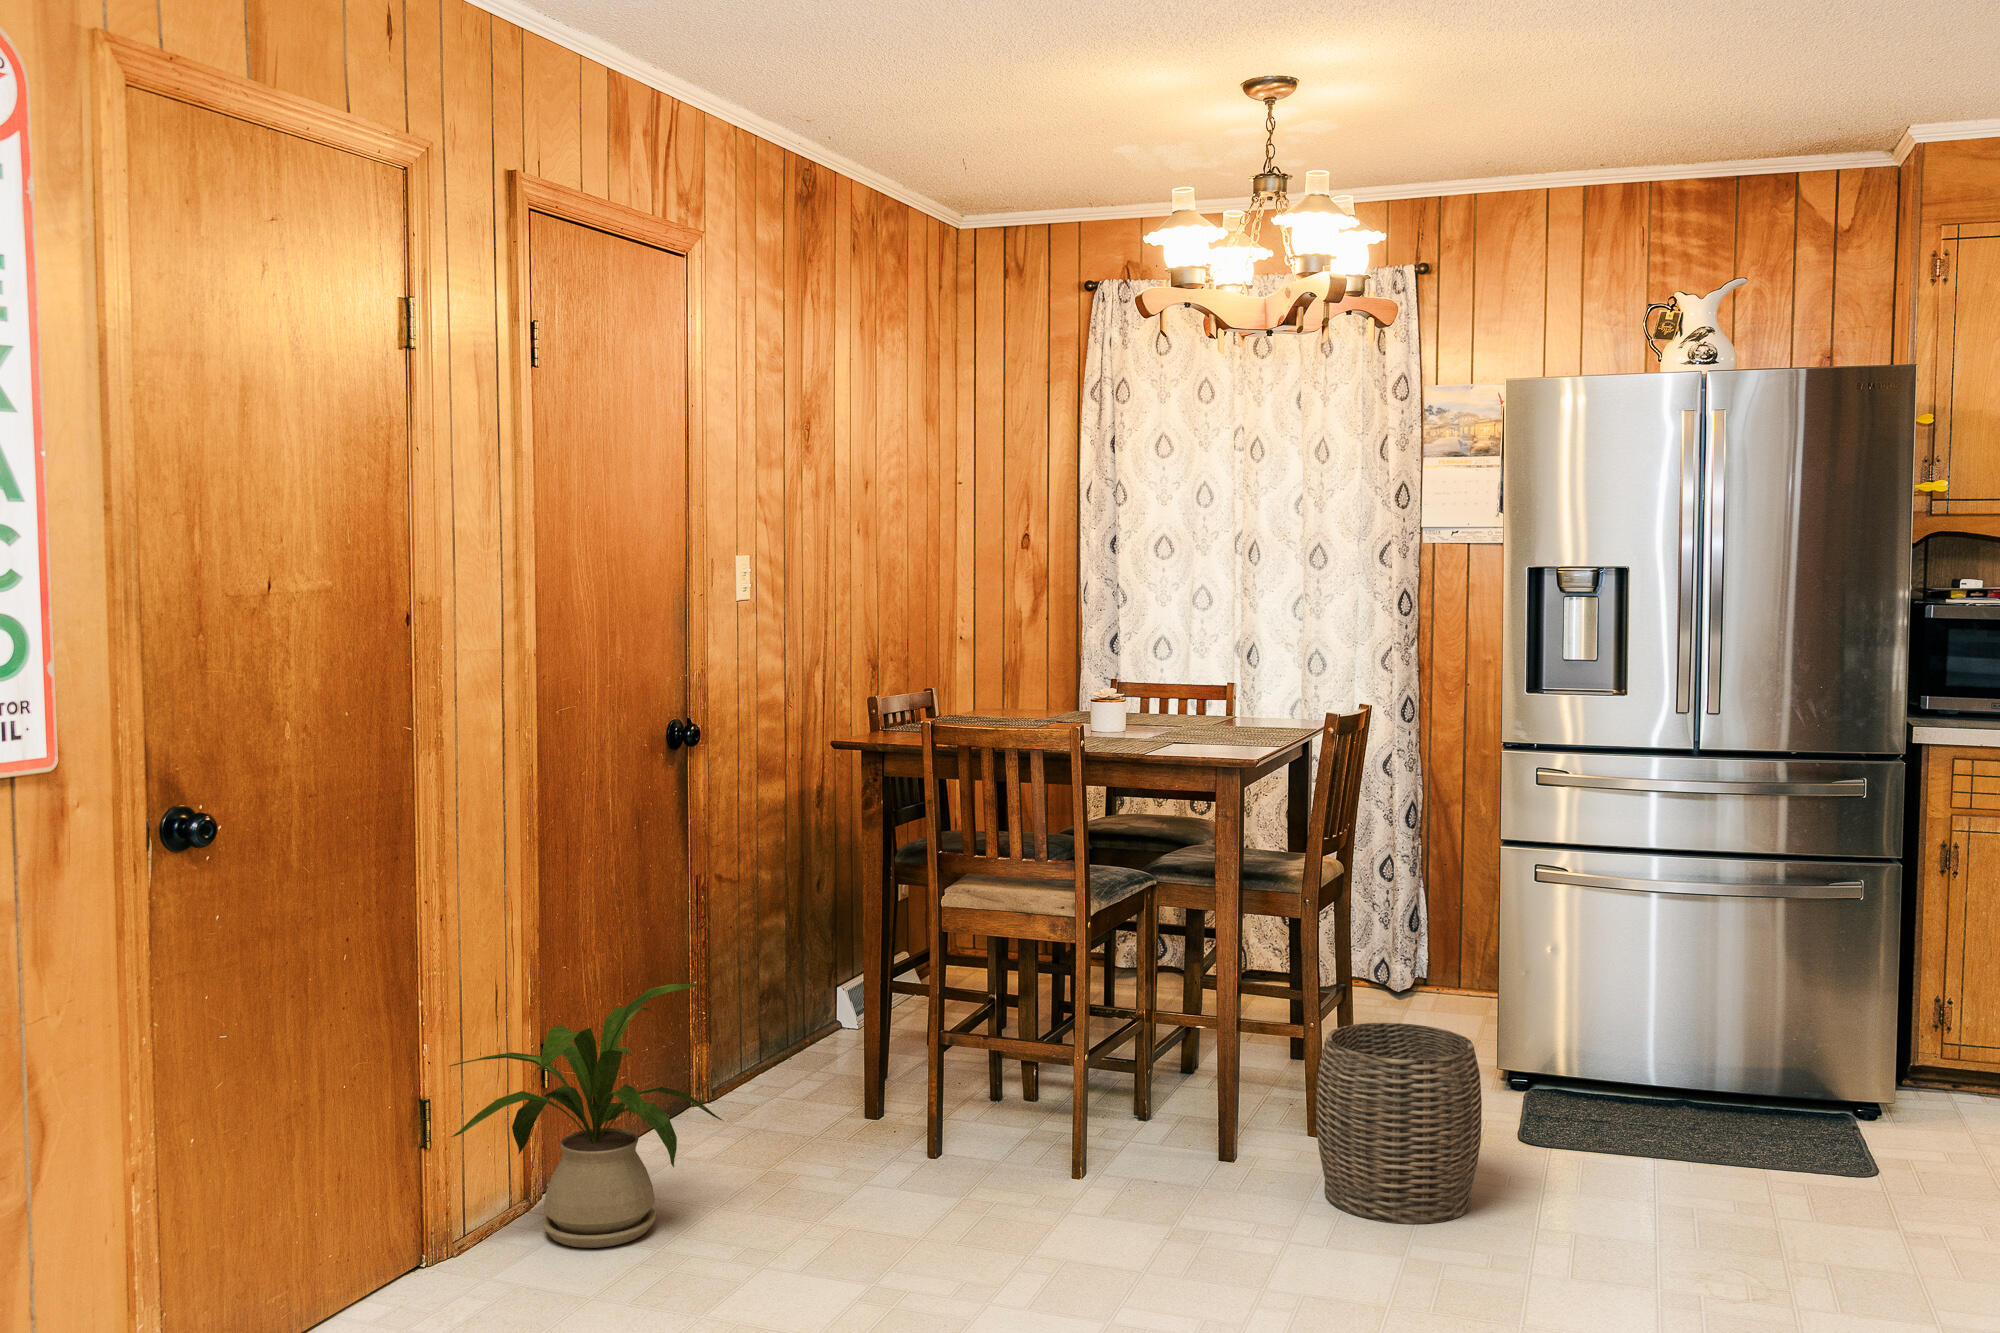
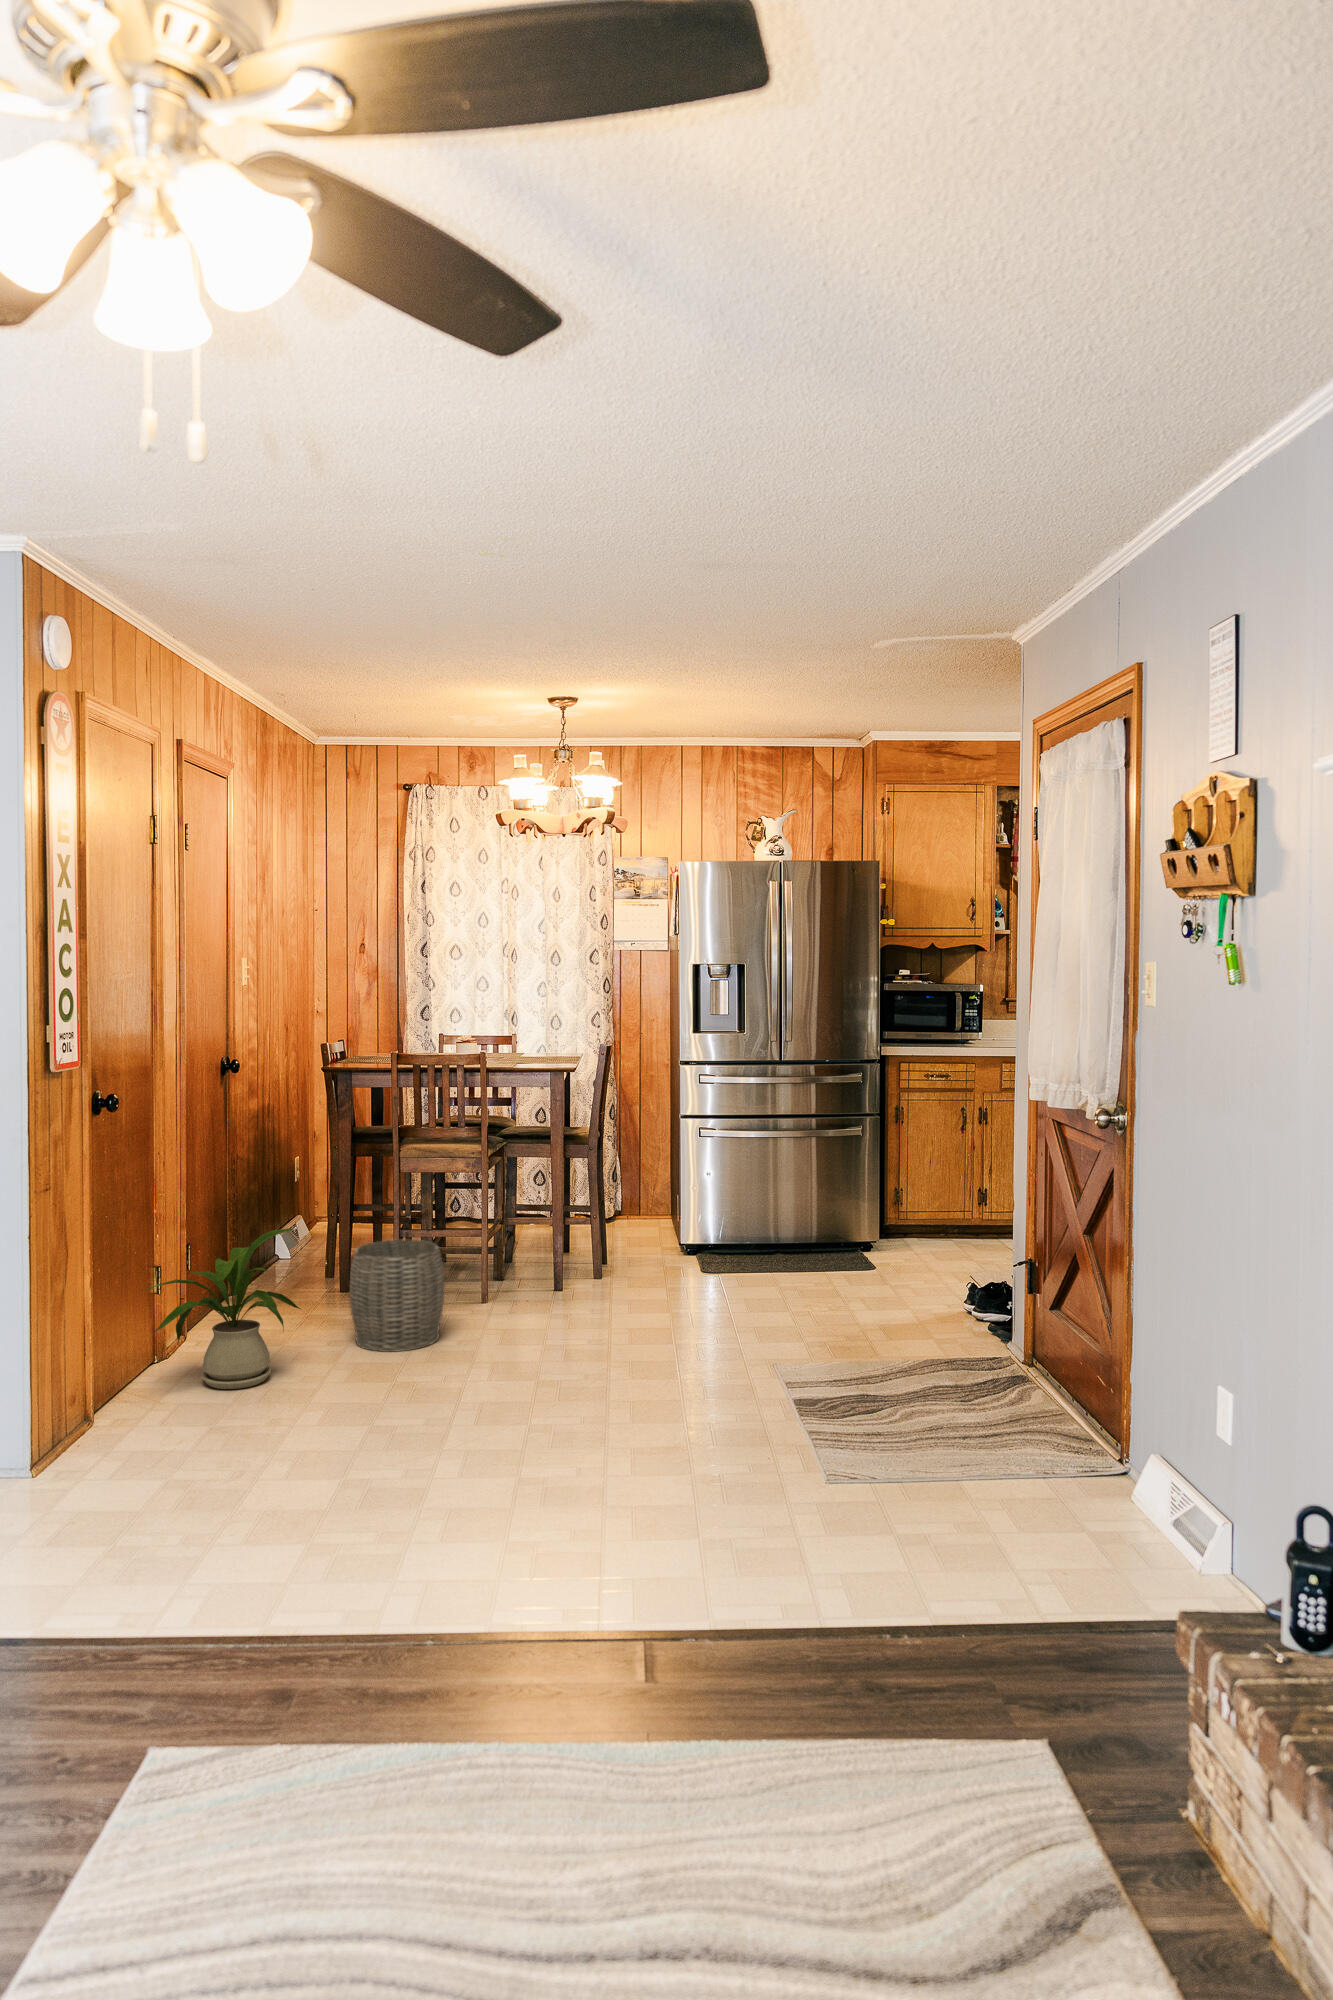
woven basket: present [1316,1023,1482,1224] -> present [350,1239,444,1352]

